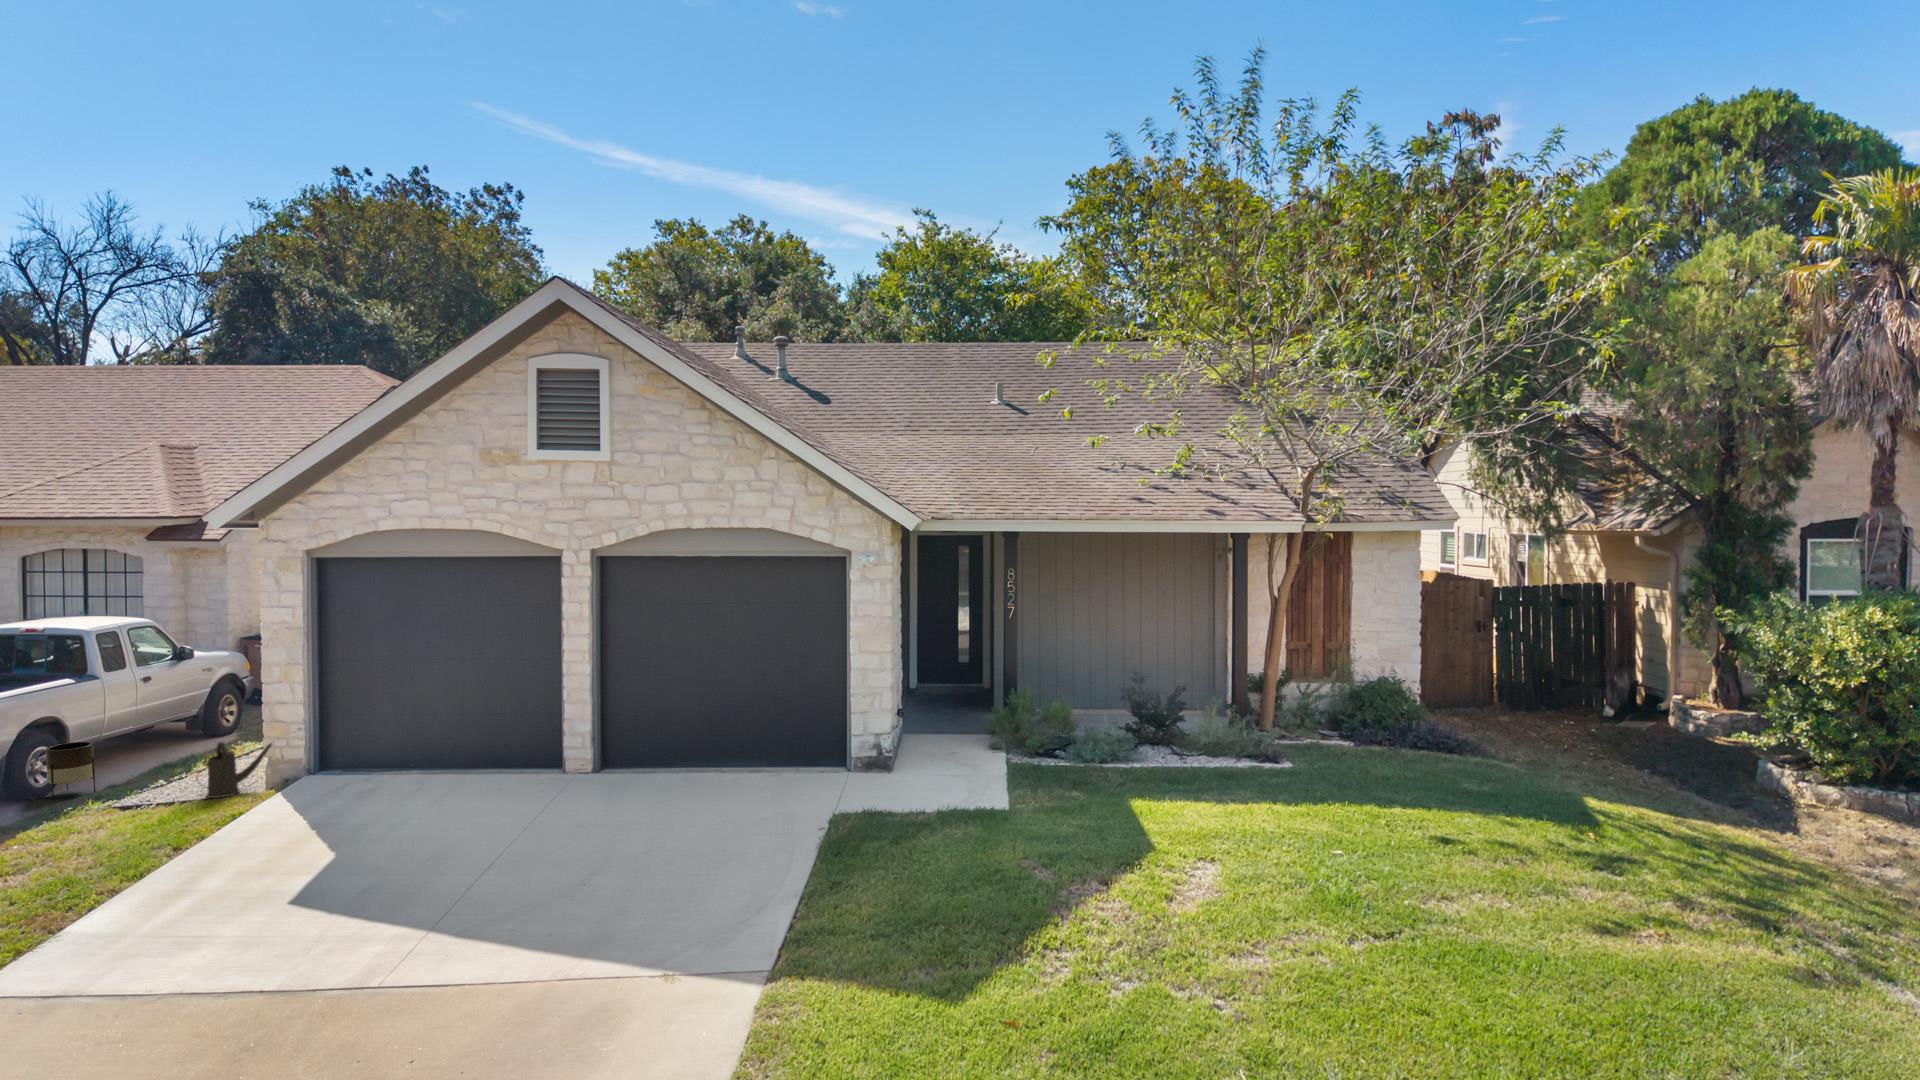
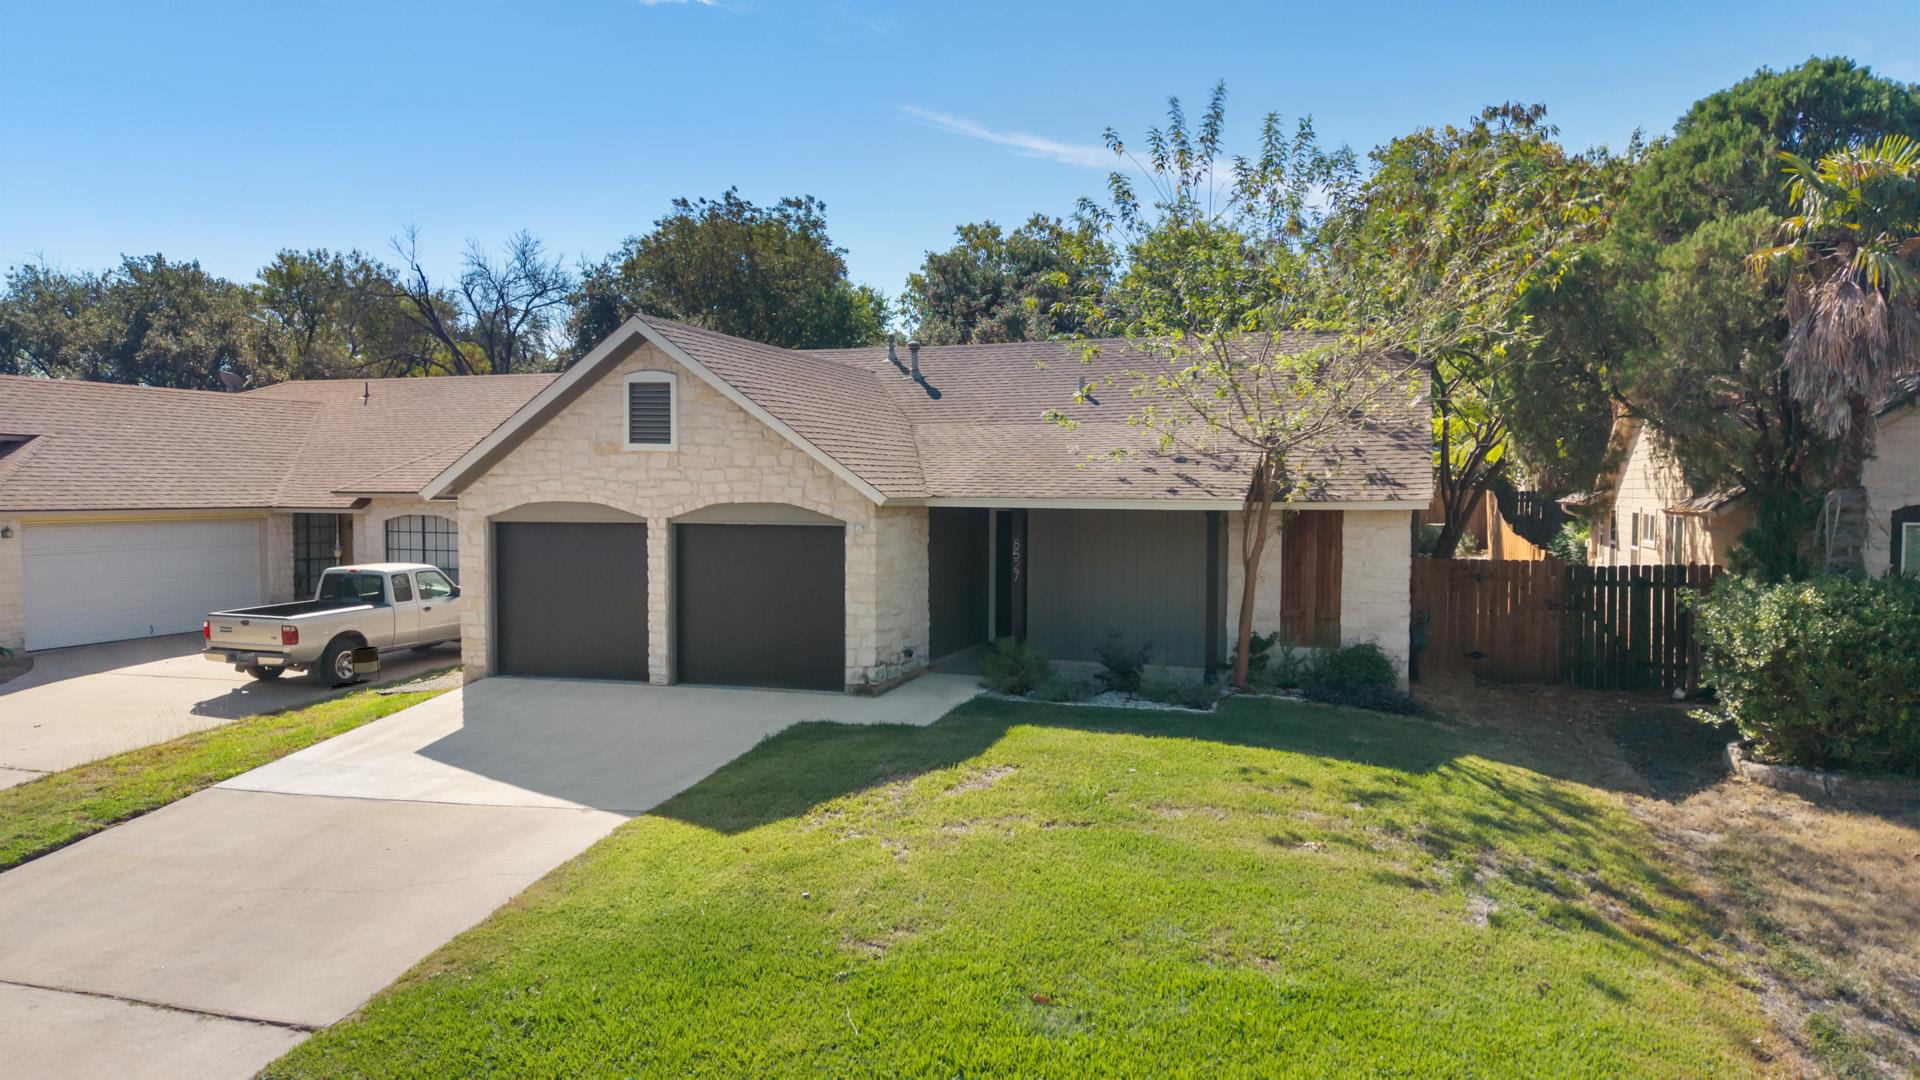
watering can: present [197,742,272,798] -> none [423,650,472,687]

